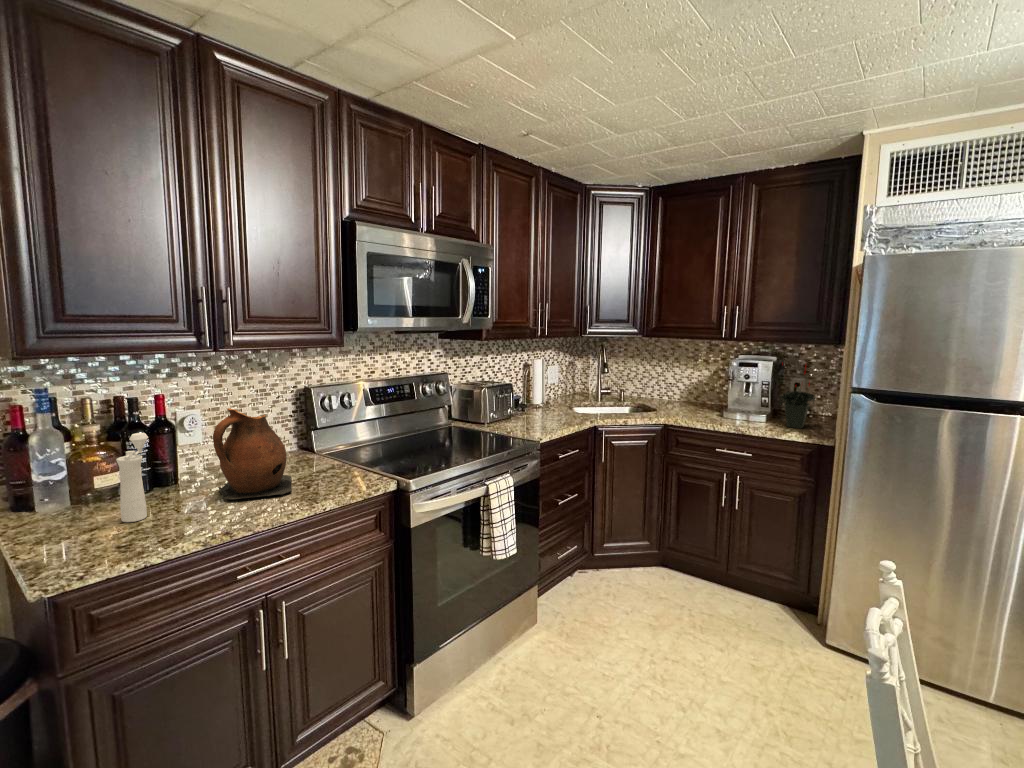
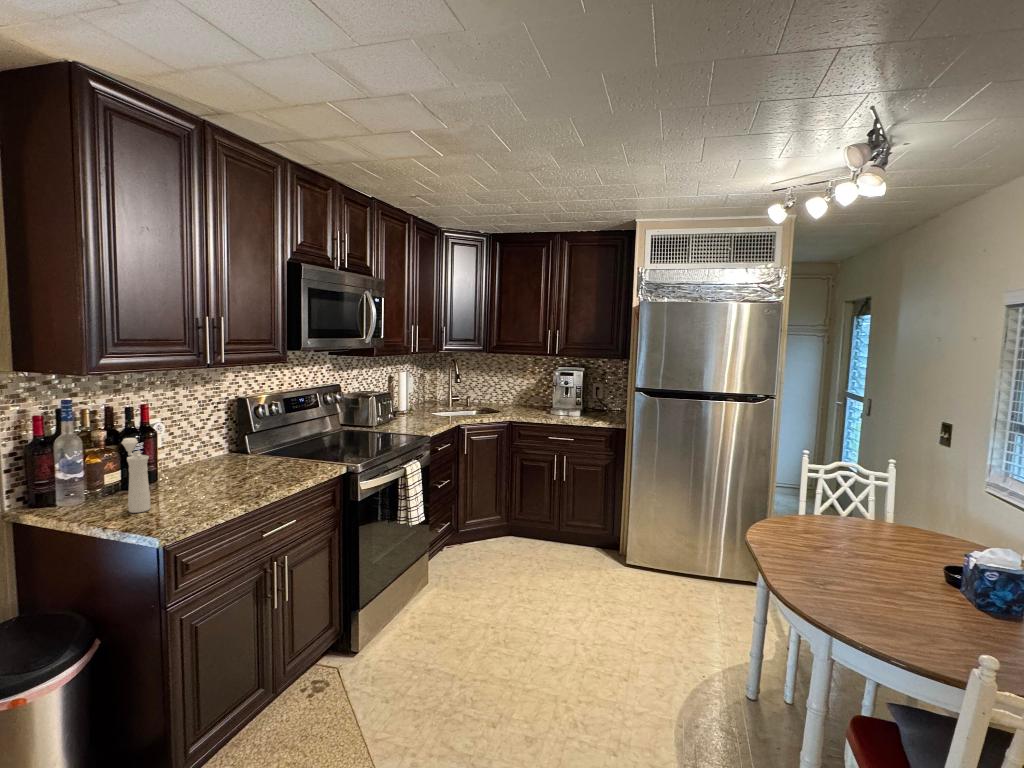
potted plant: present [779,364,816,428] -> none [587,371,612,418]
ceramic pitcher: present [213,408,292,499] -> none [188,414,262,491]

